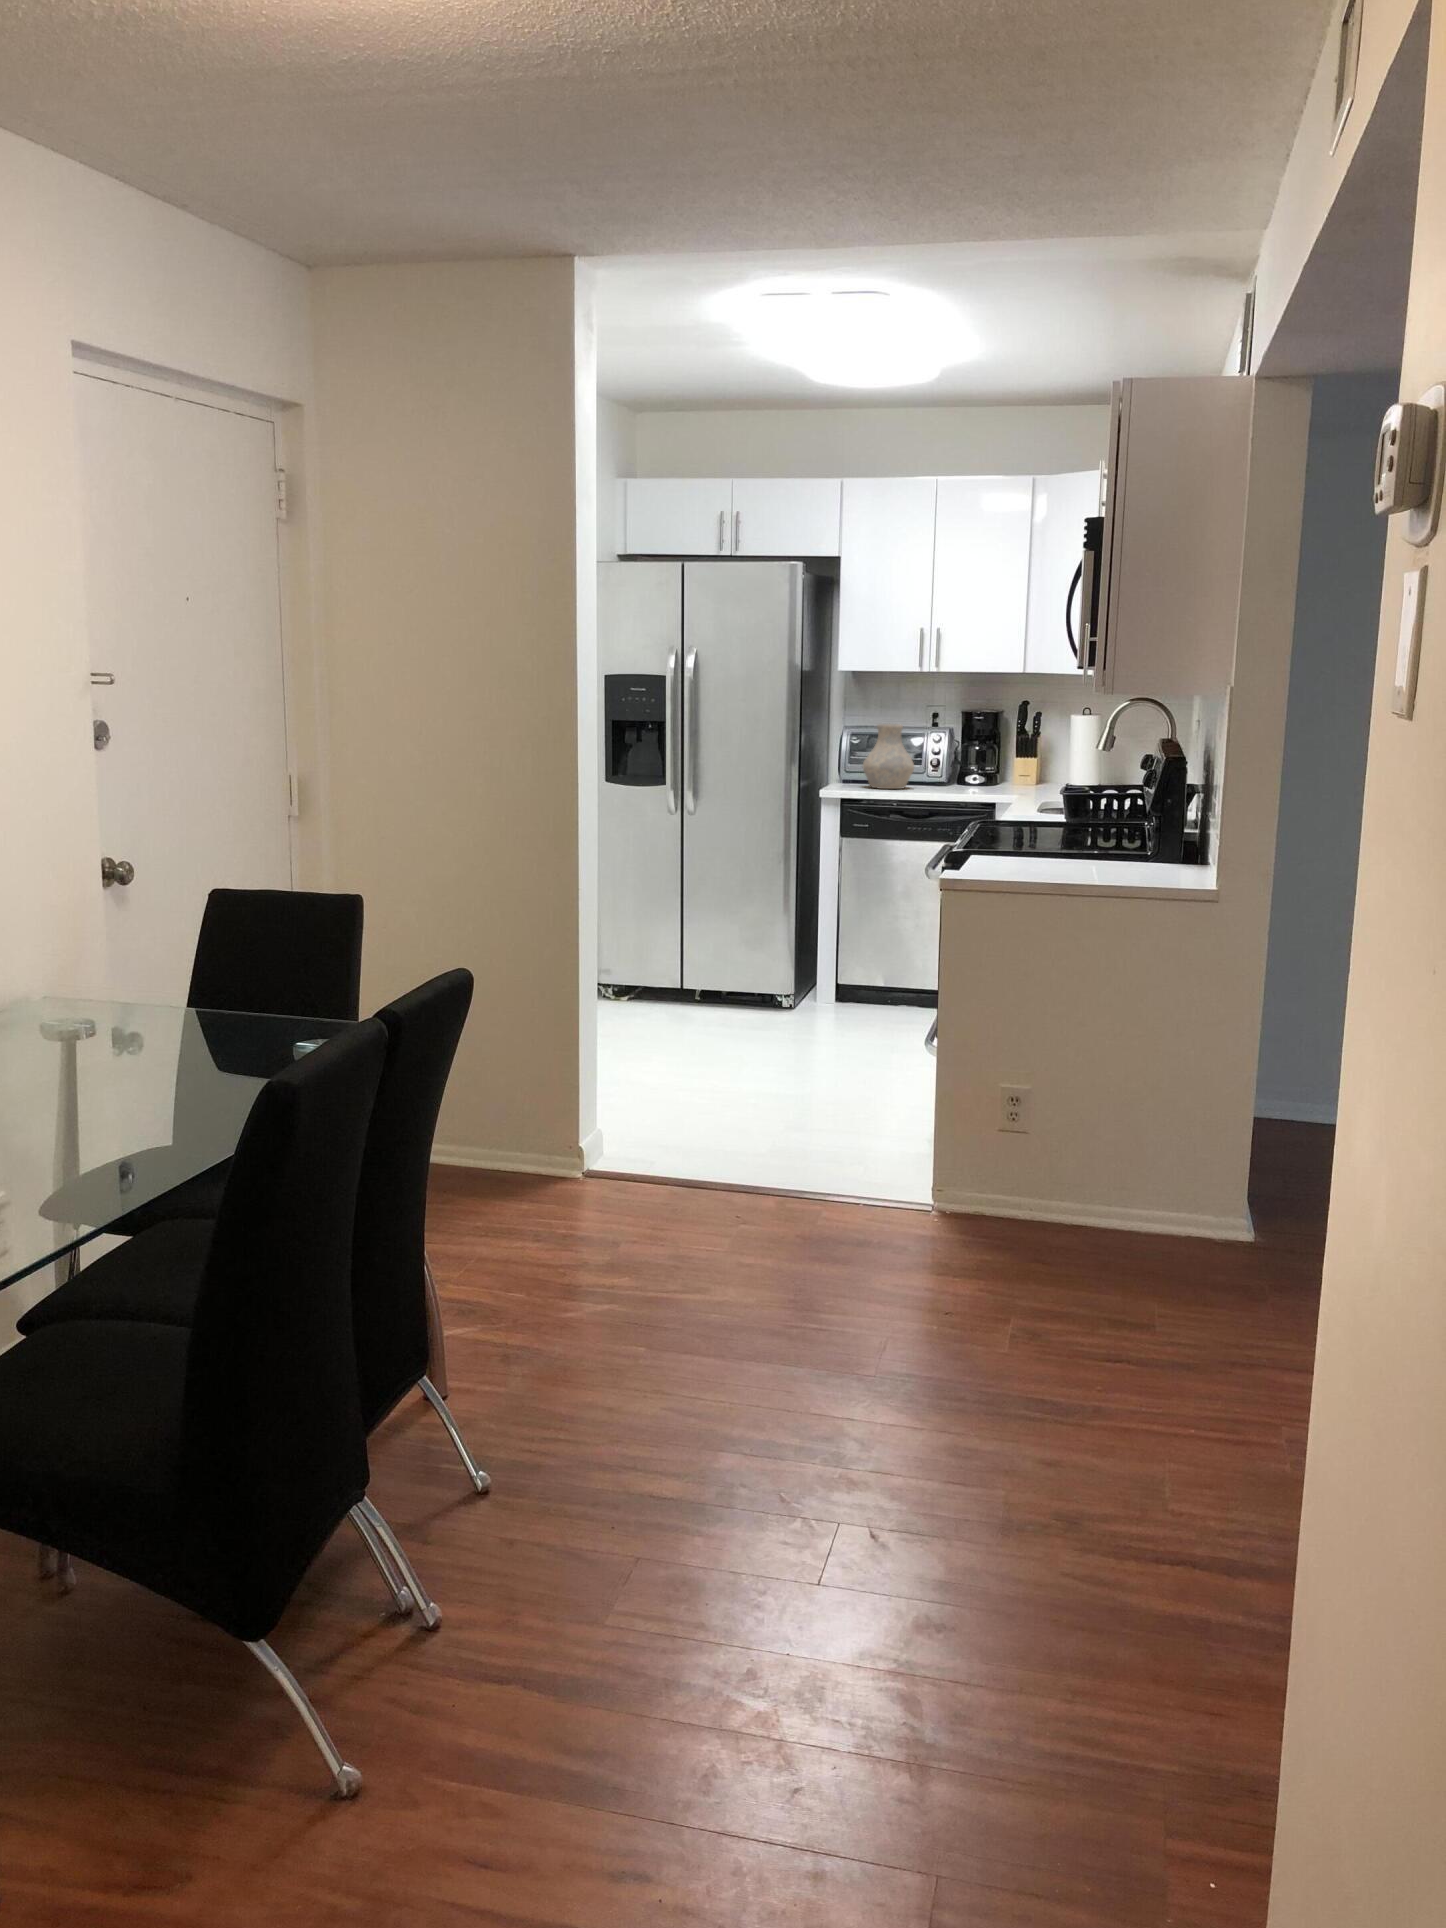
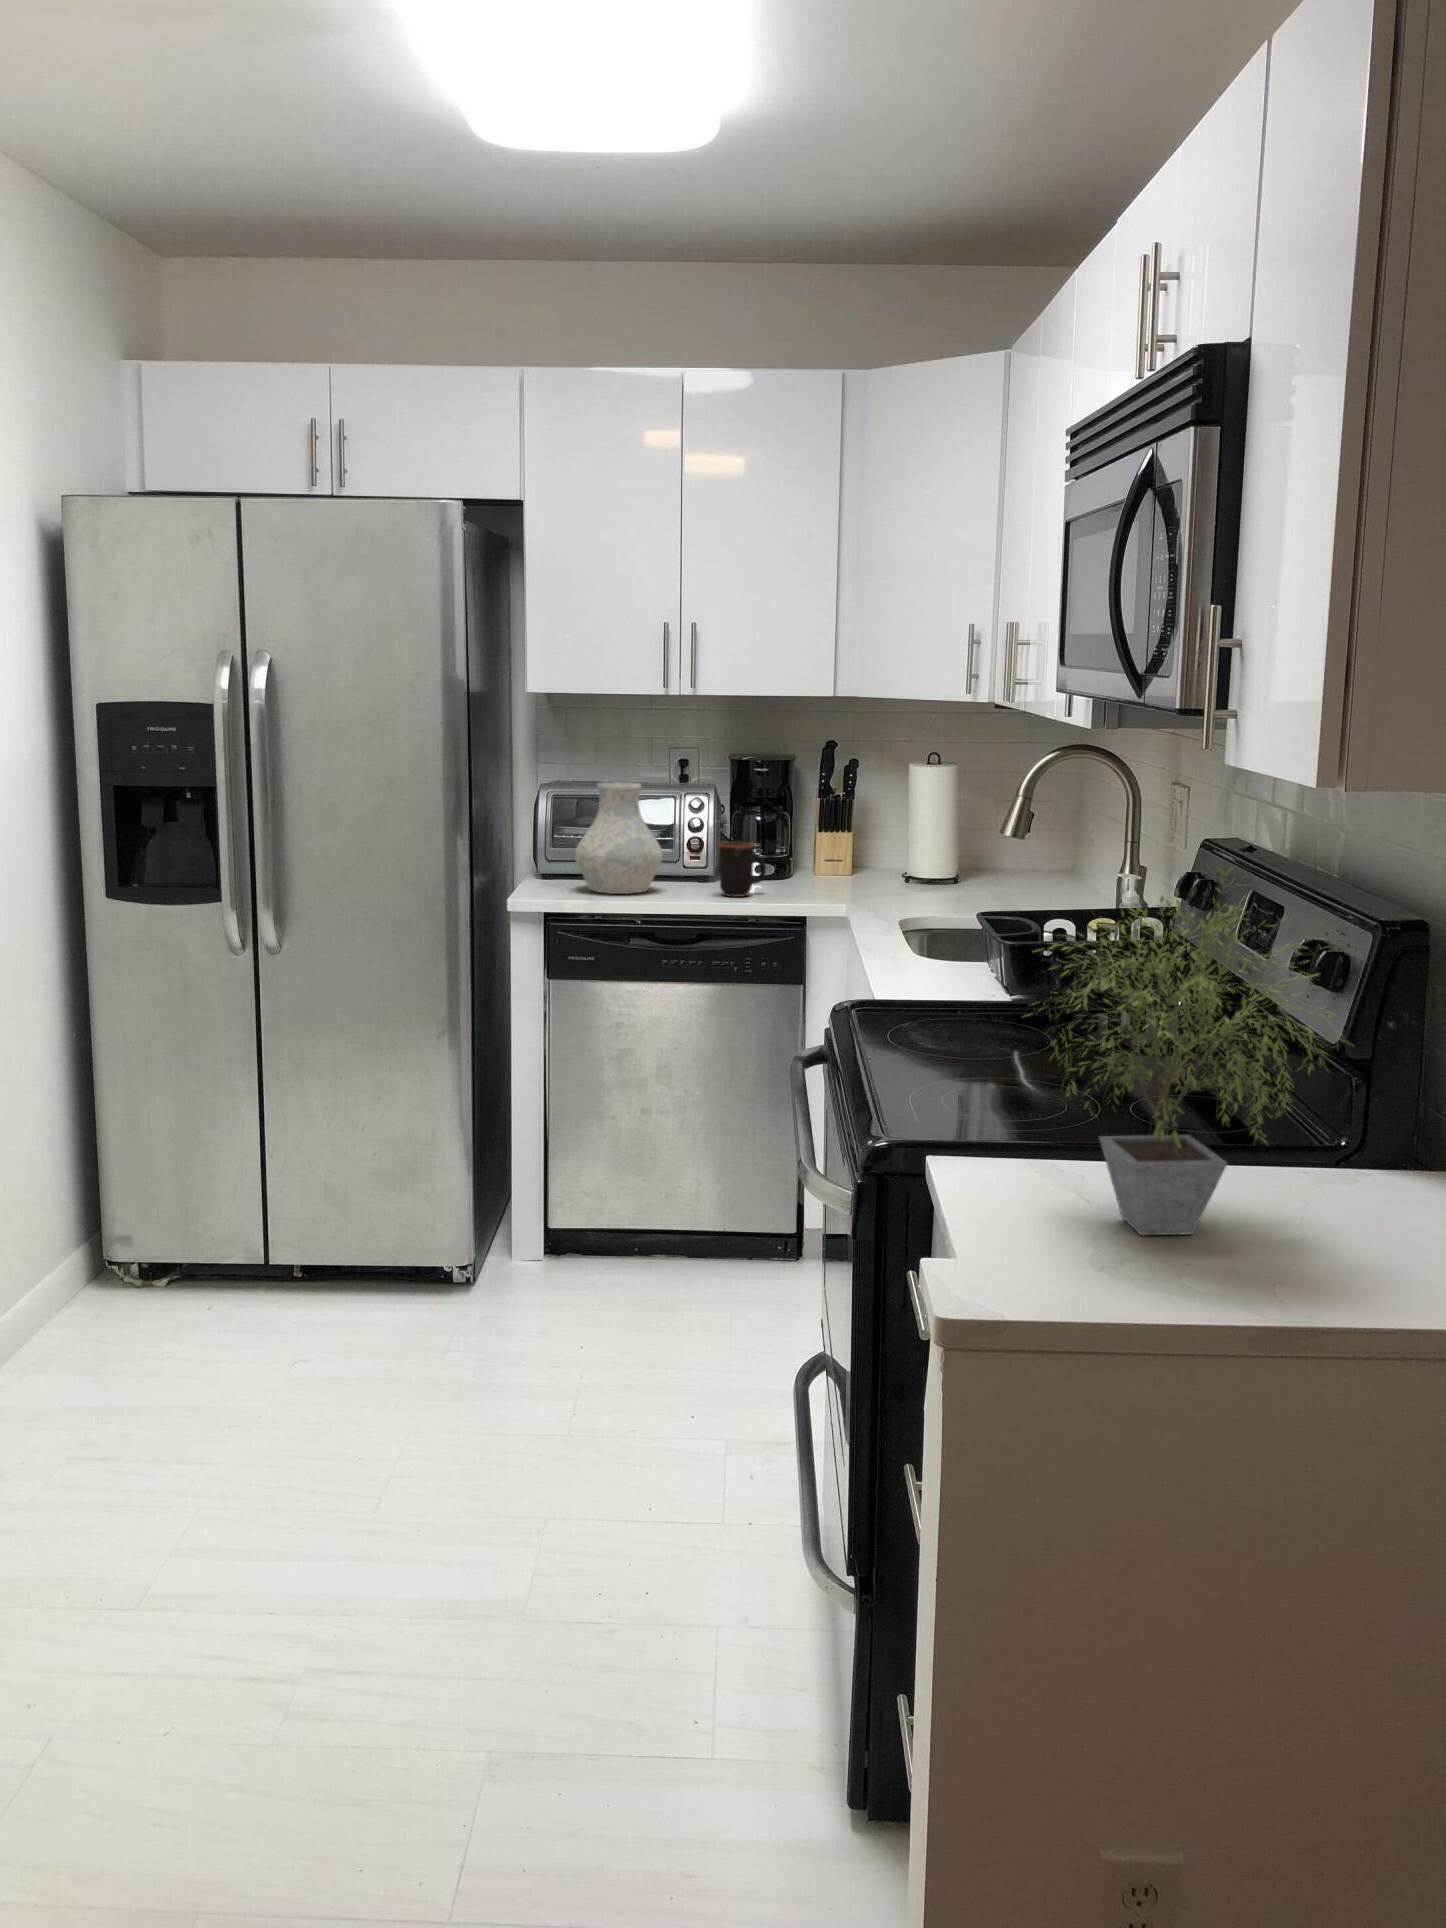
potted plant: none [1000,730,1117,873] -> present [1041,867,1339,1235]
mug: none [946,760,976,792] -> present [718,842,766,897]

